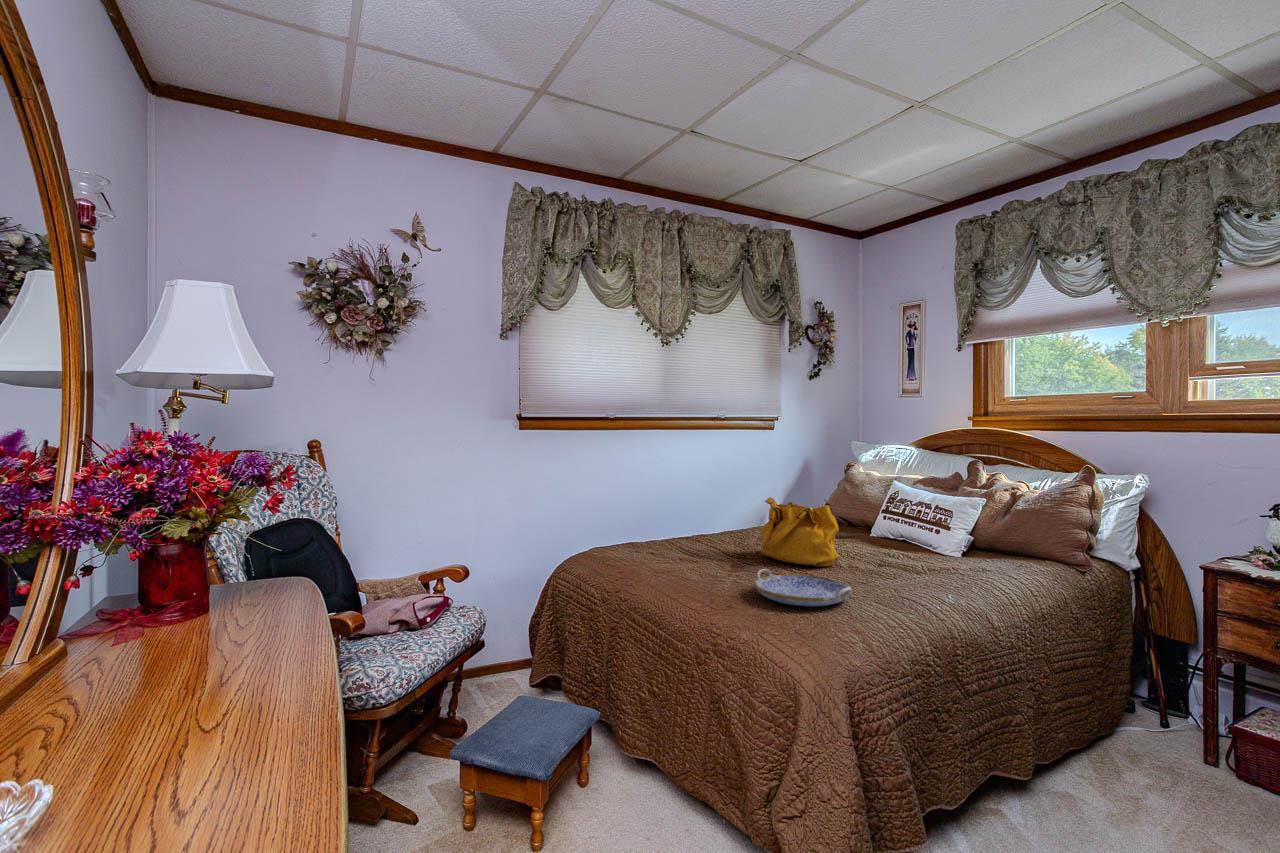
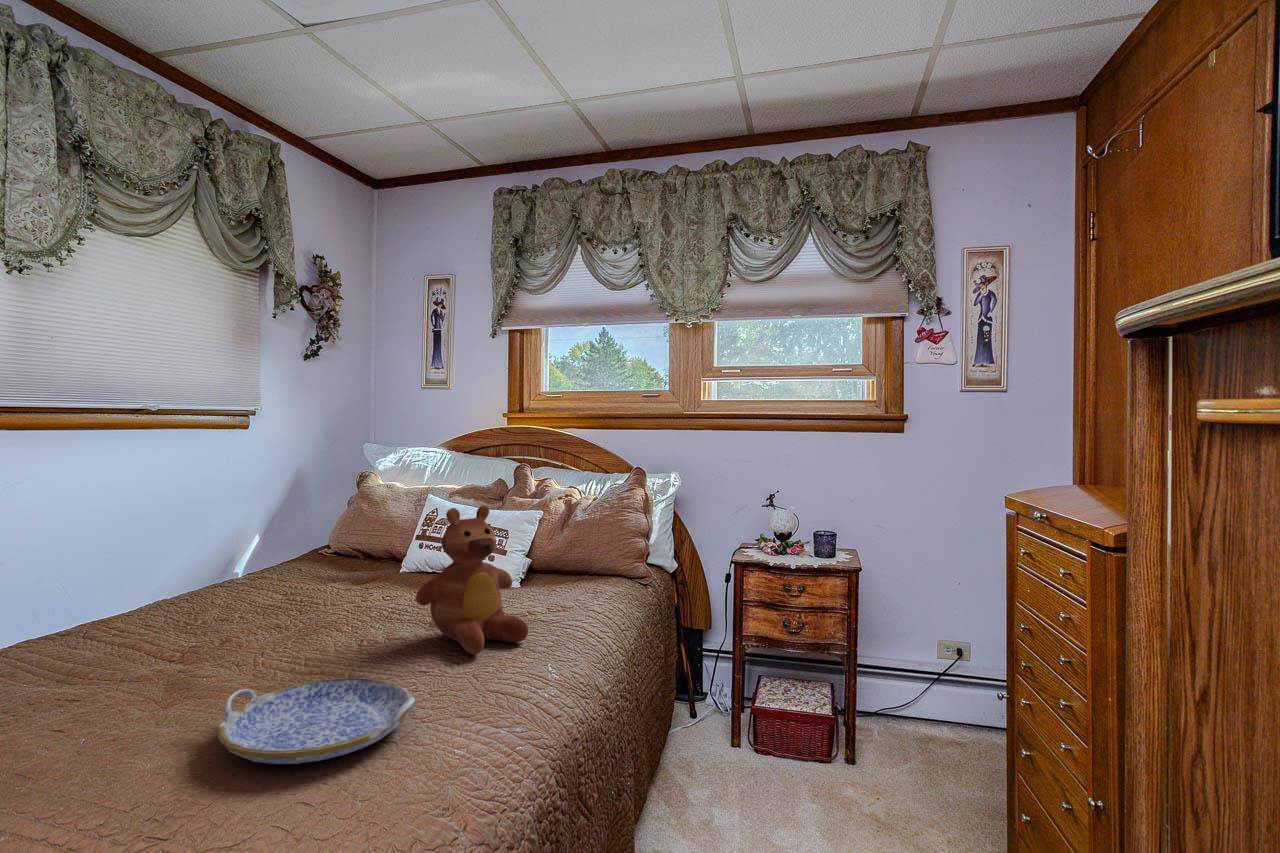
teddy bear: none [865,485,945,583] -> present [416,505,528,654]
handbag: present [761,497,839,567] -> none [230,536,370,649]

